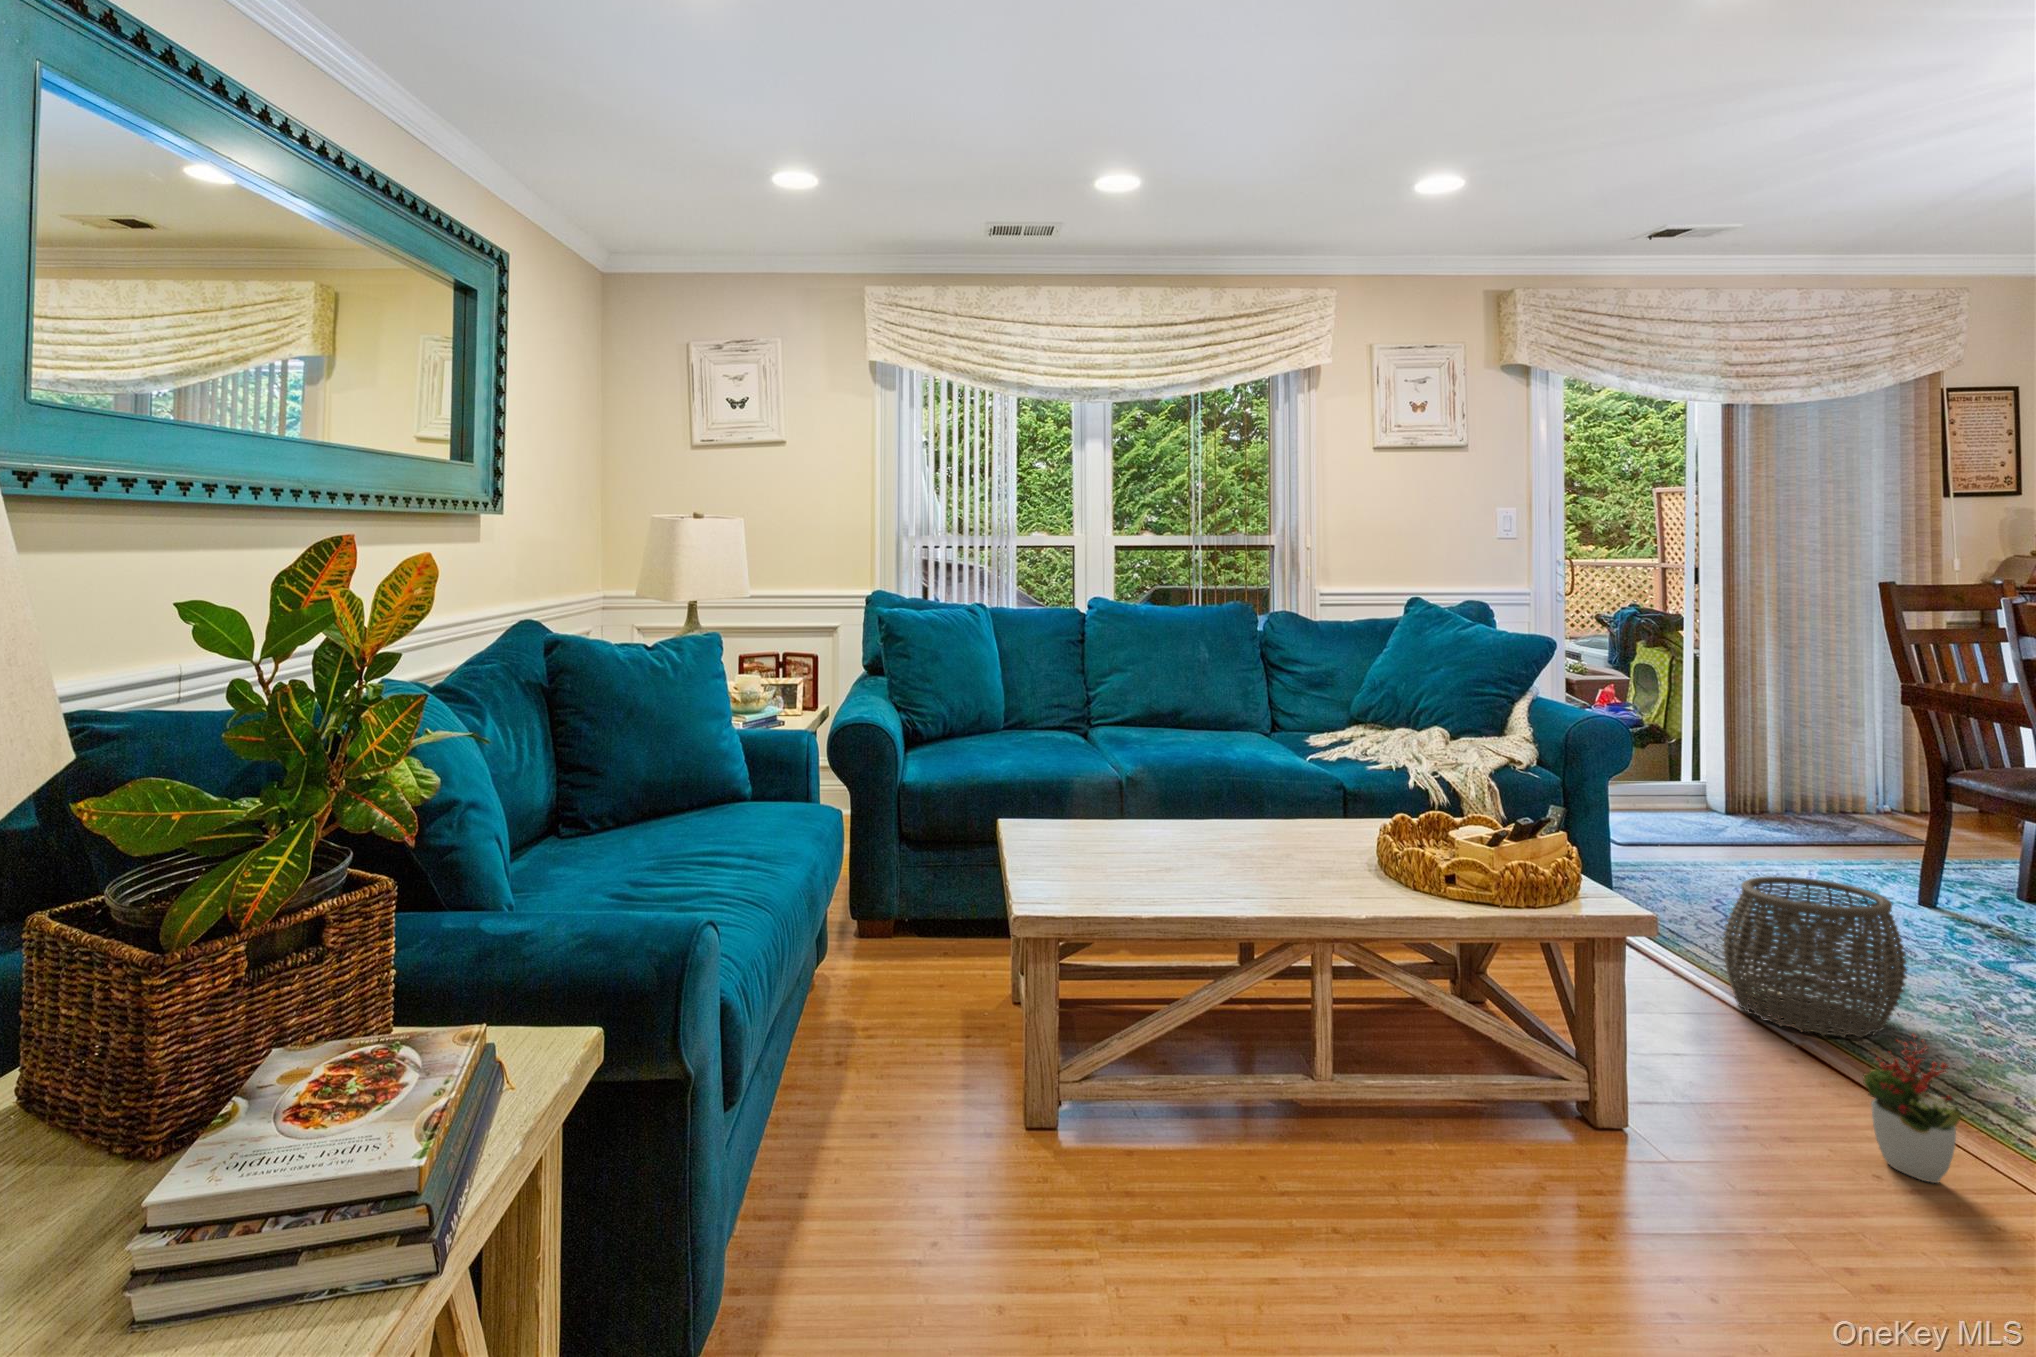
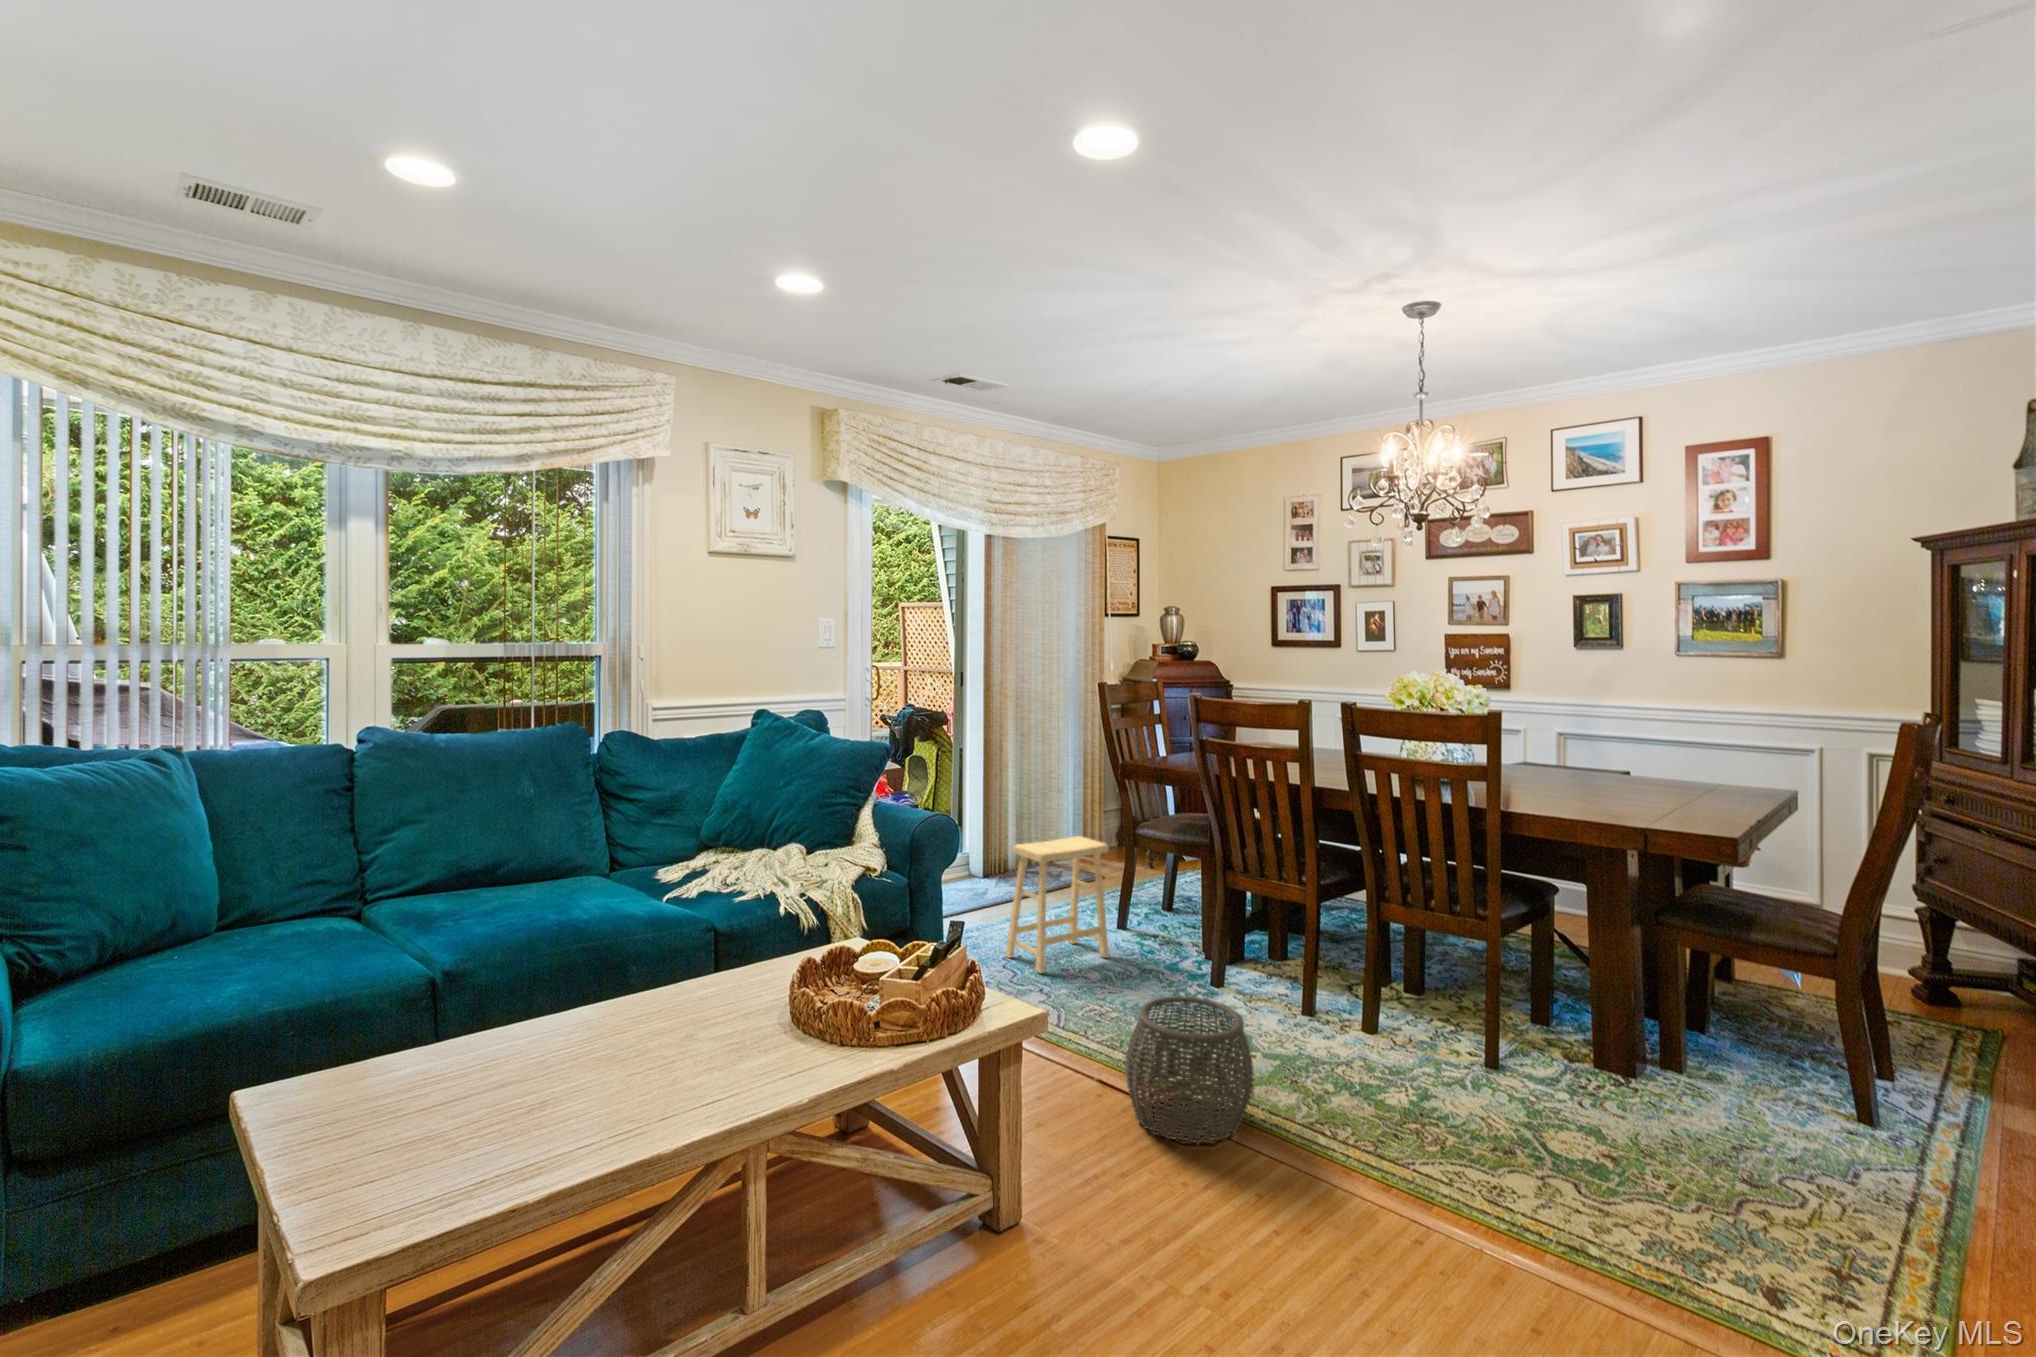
footstool: none [1689,743,1843,893] -> present [1005,836,1109,973]
decorative plant: present [1863,1034,1961,1183] -> none [1325,1177,1401,1305]

